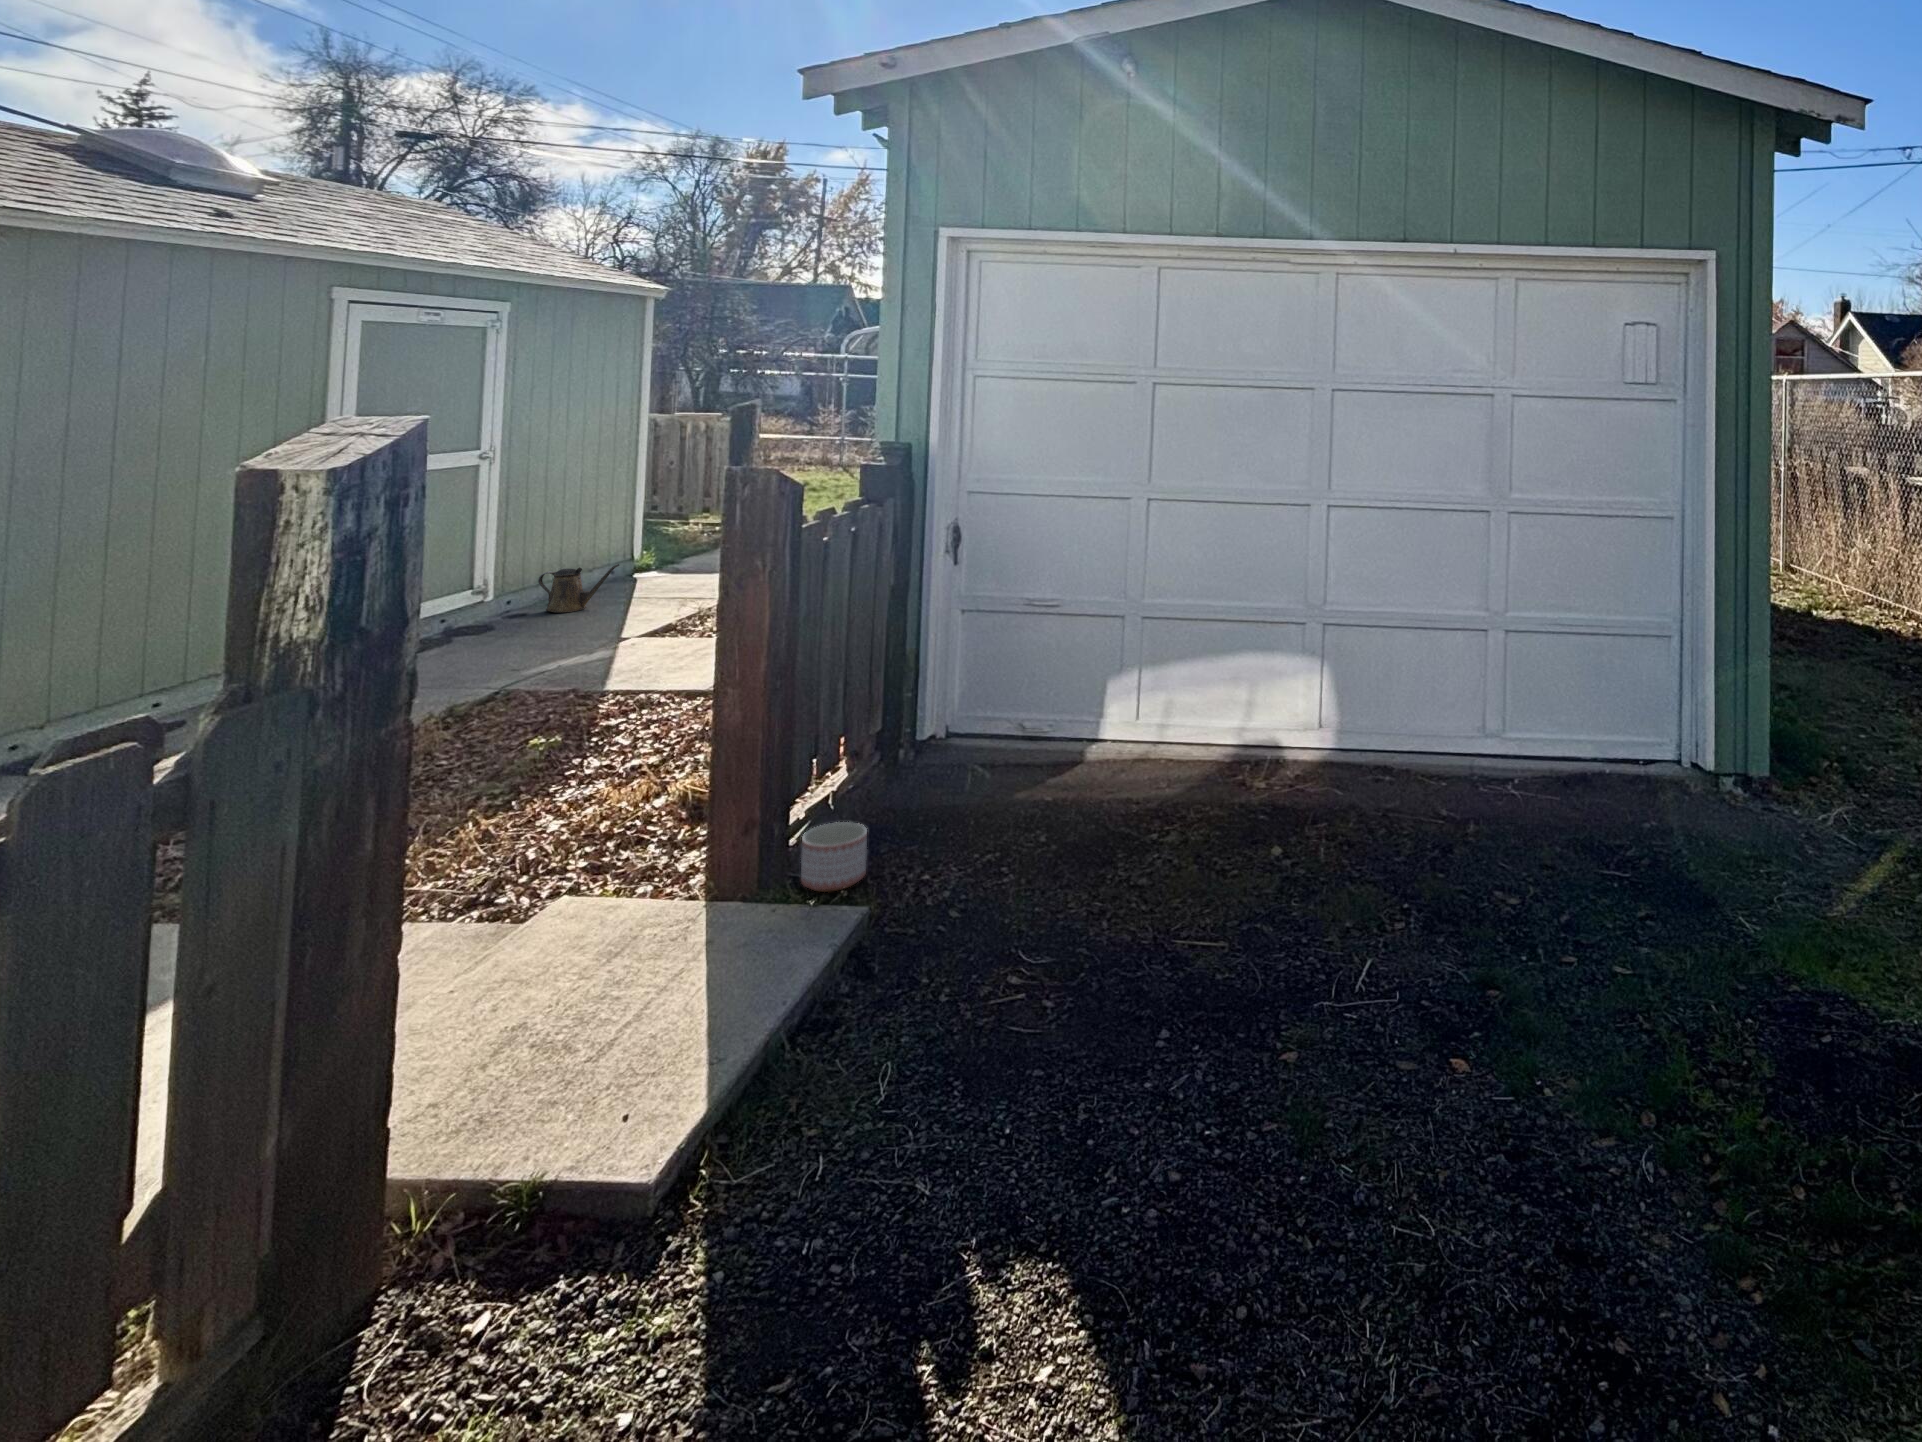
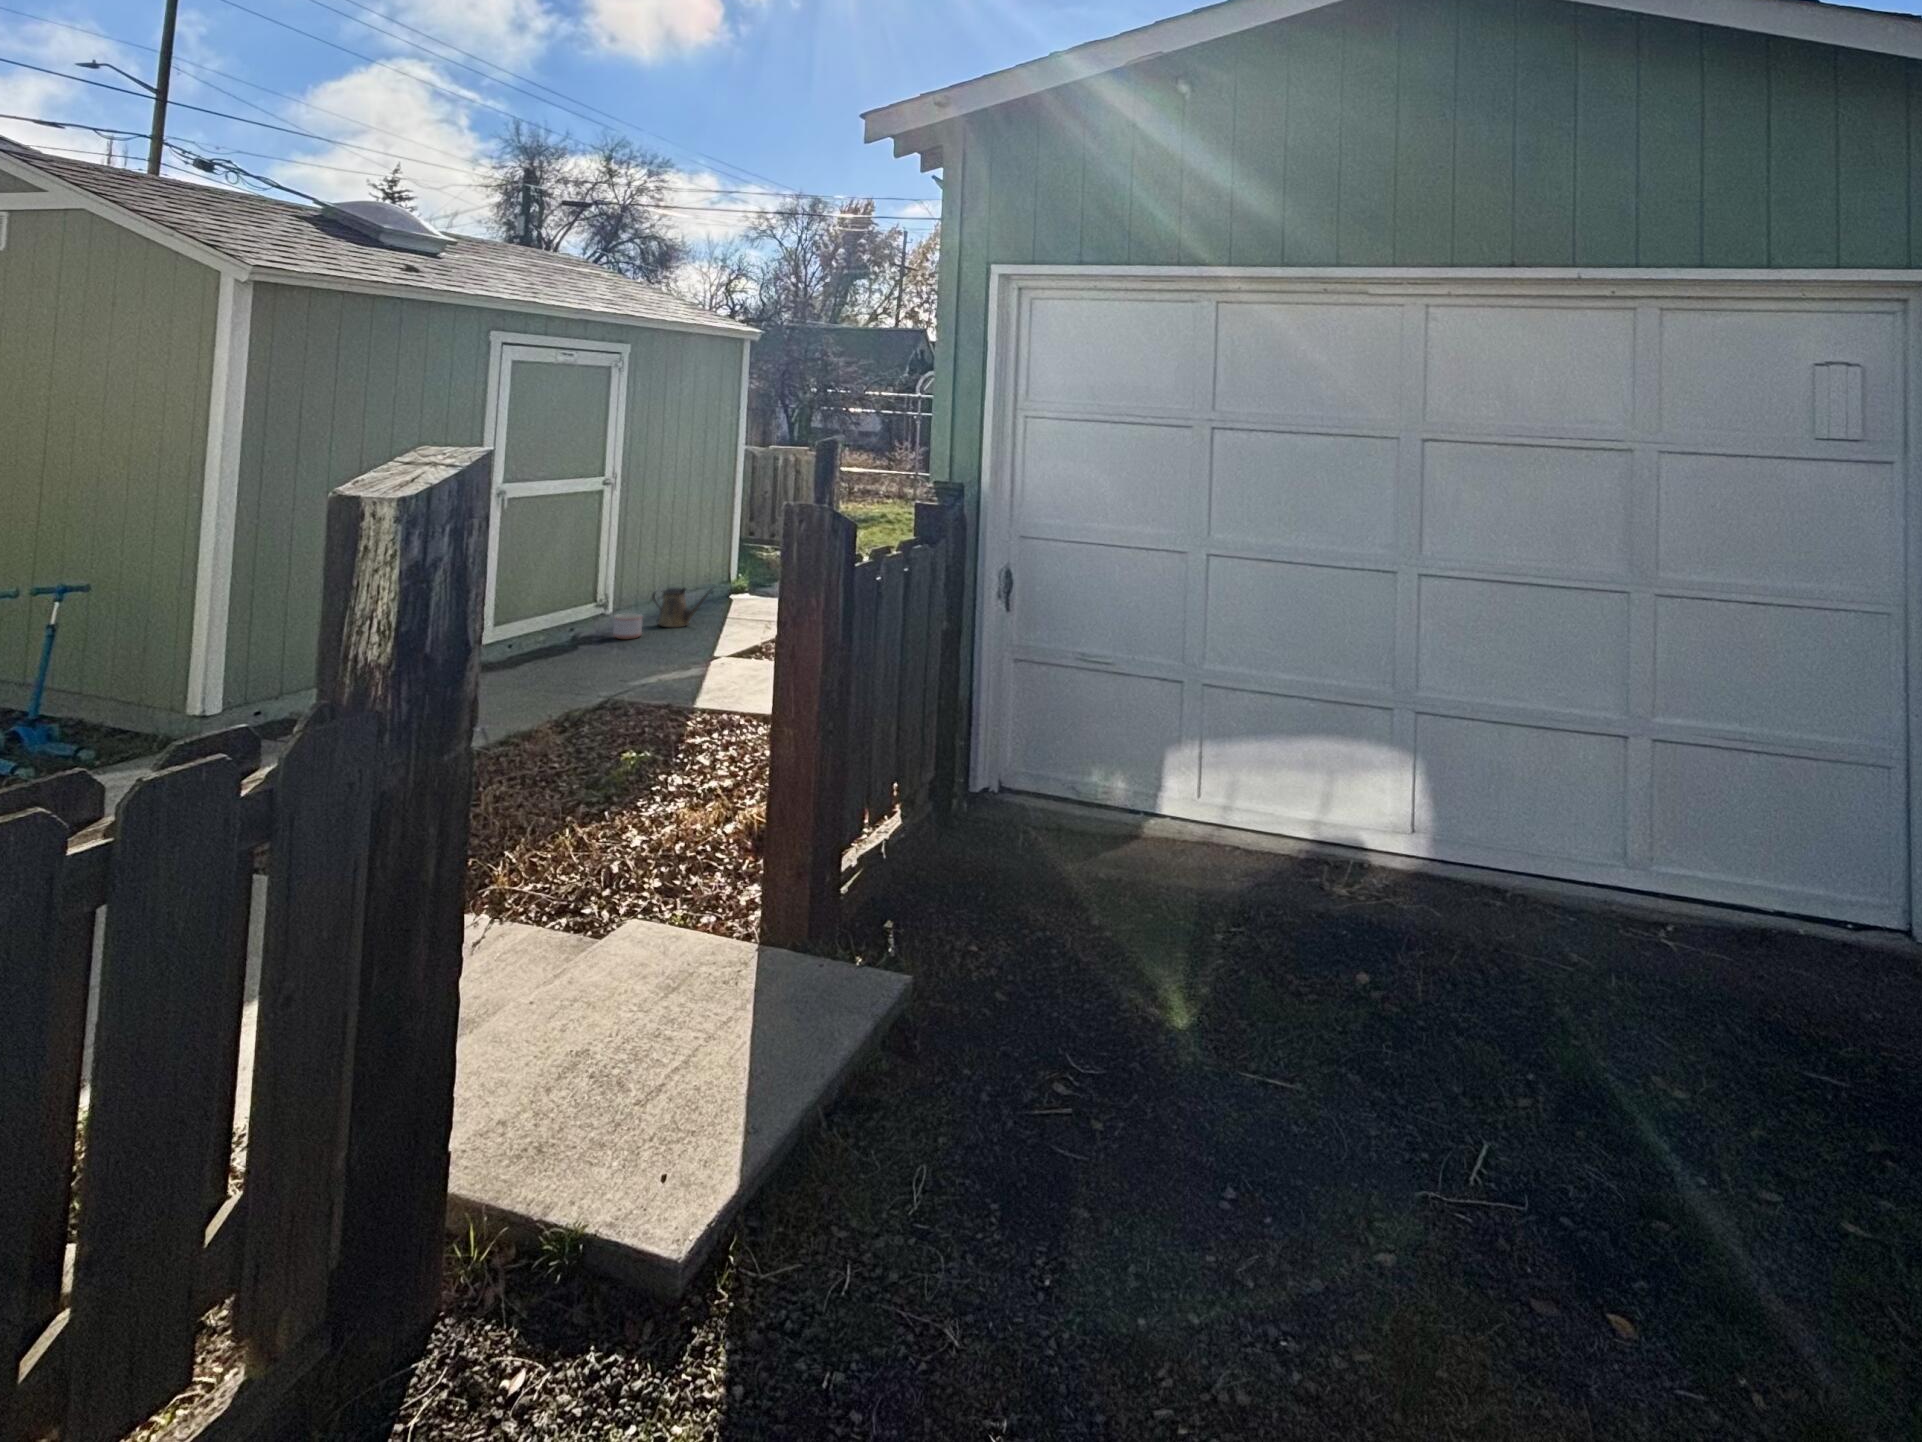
planter: present [801,822,867,892] -> present [613,613,642,639]

